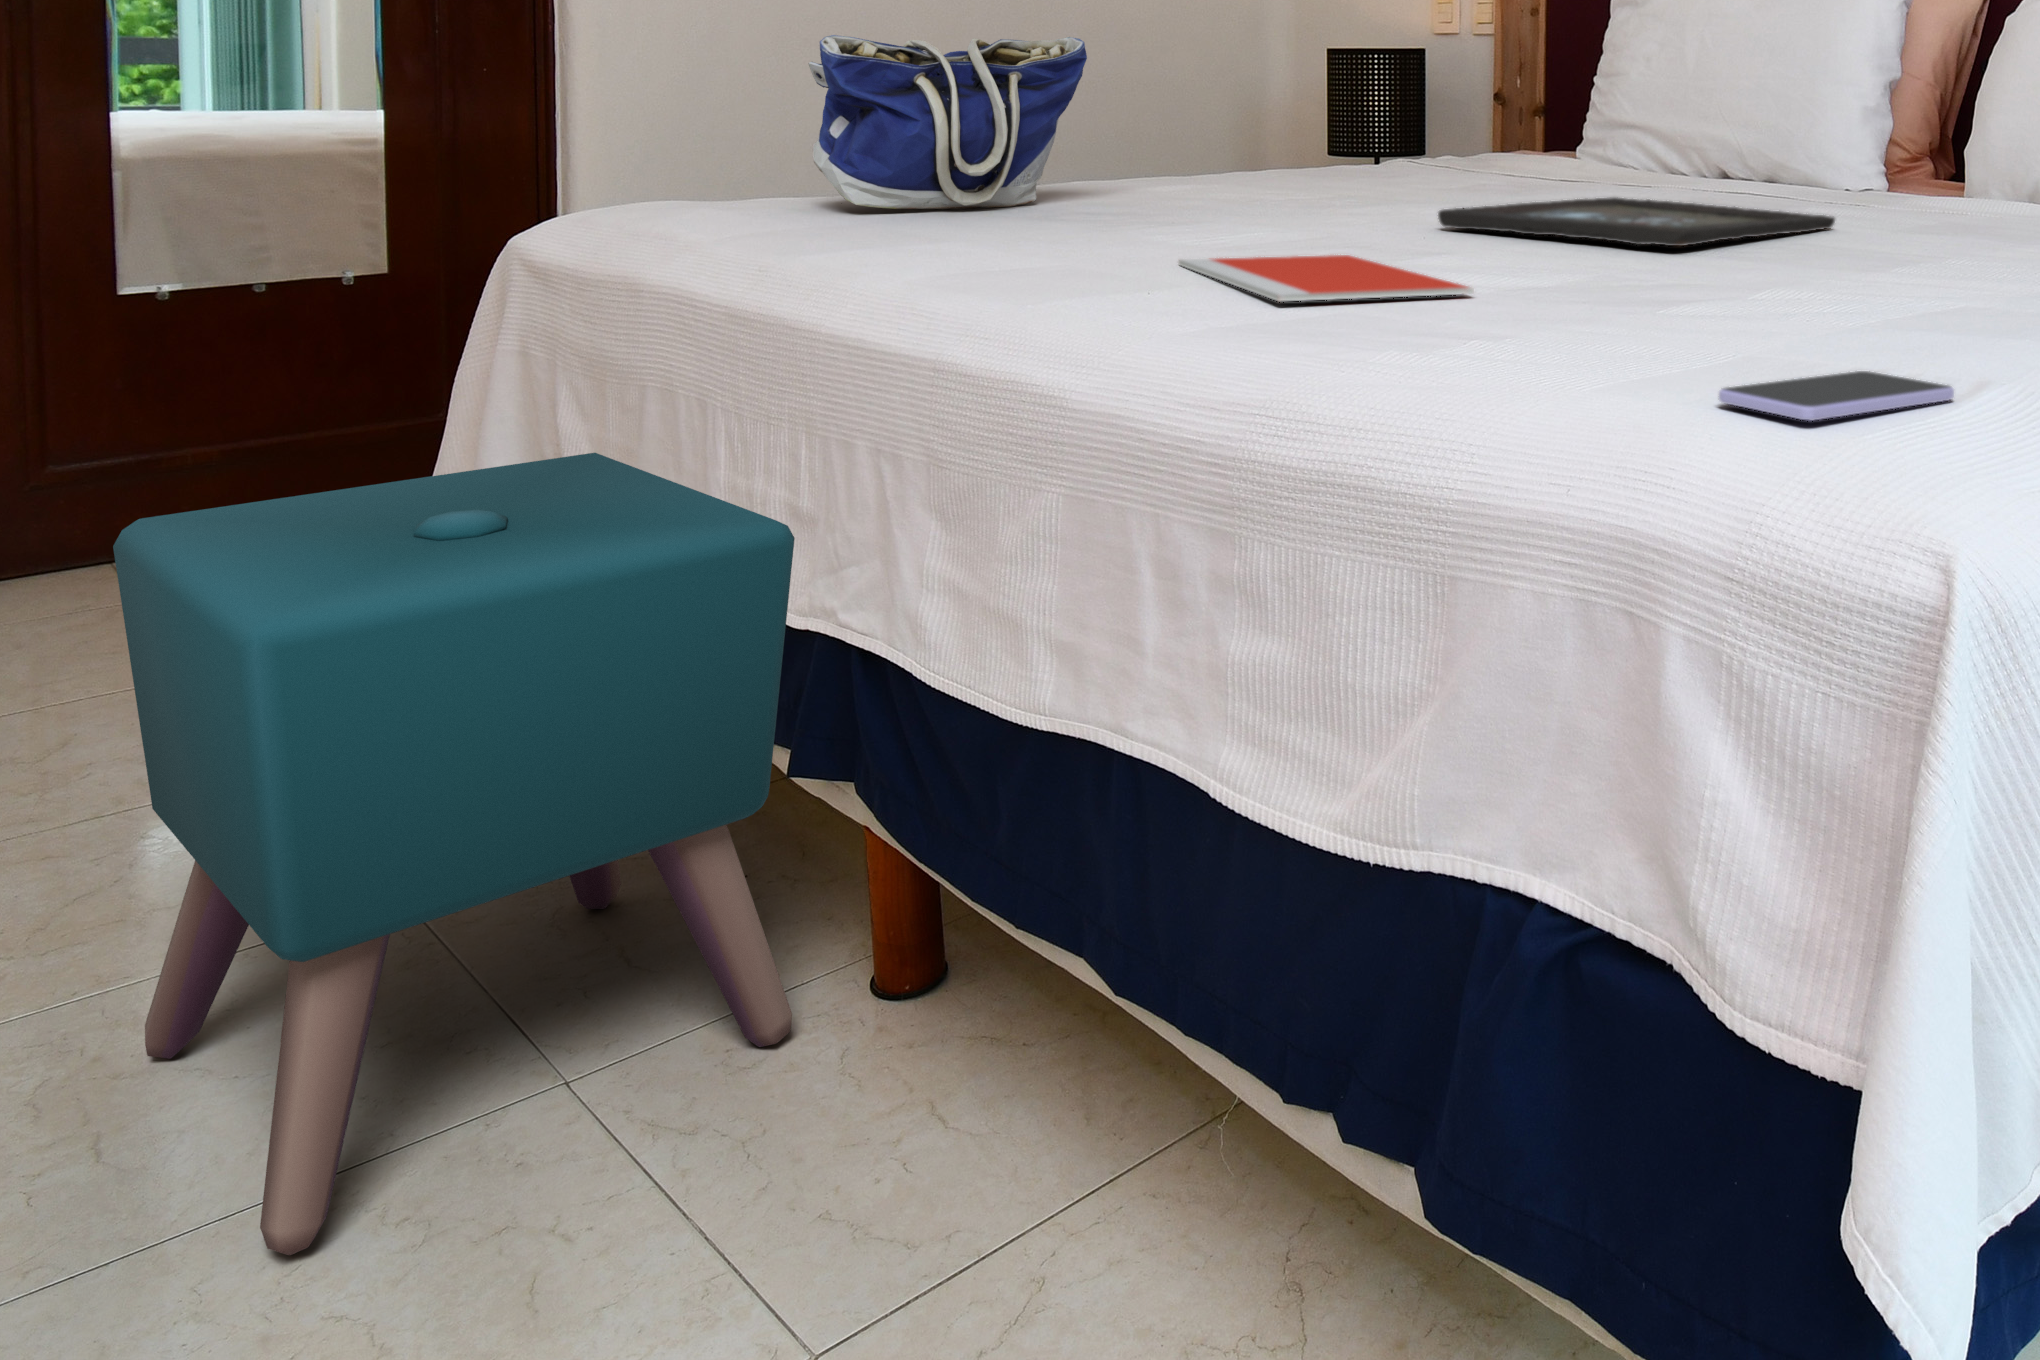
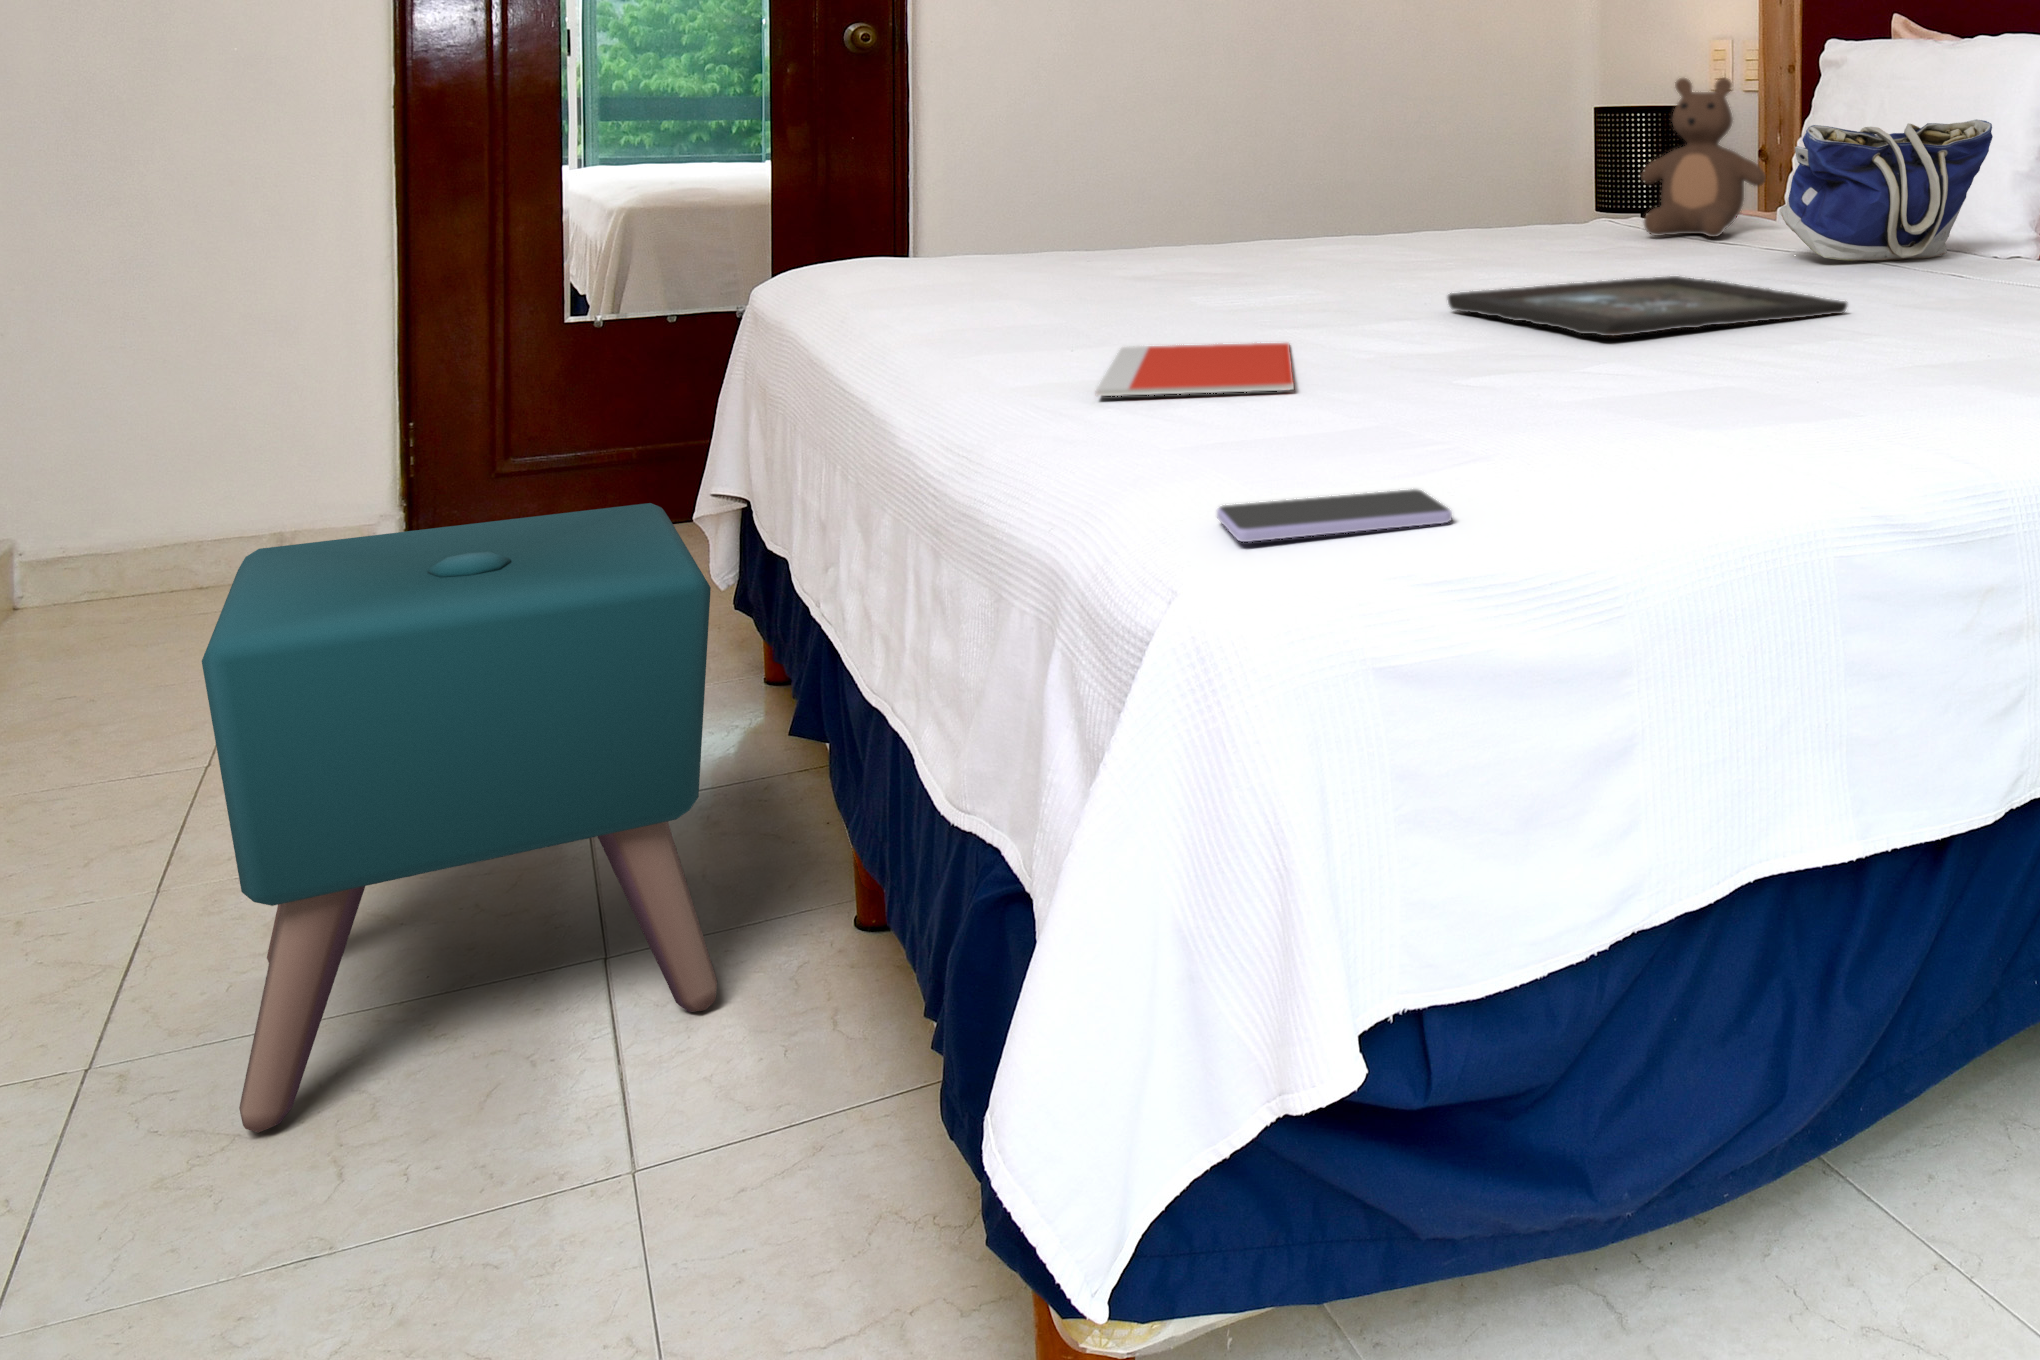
teddy bear: none [1444,8,1576,170] -> present [1641,78,1766,237]
tote bag: present [808,35,1087,209] -> present [1780,119,1993,261]

